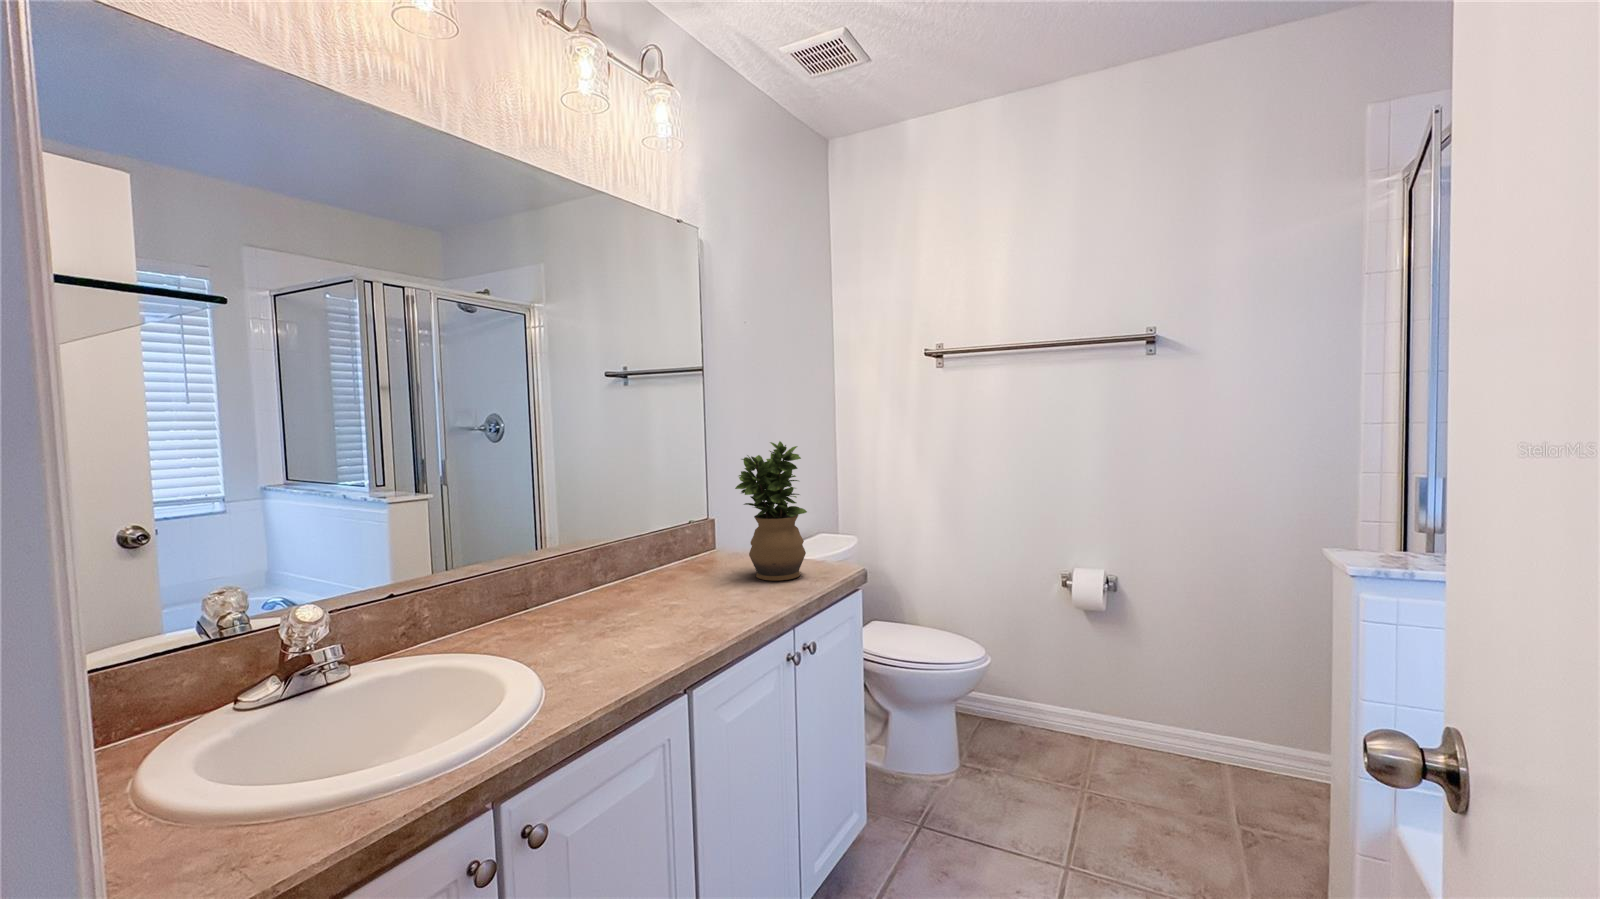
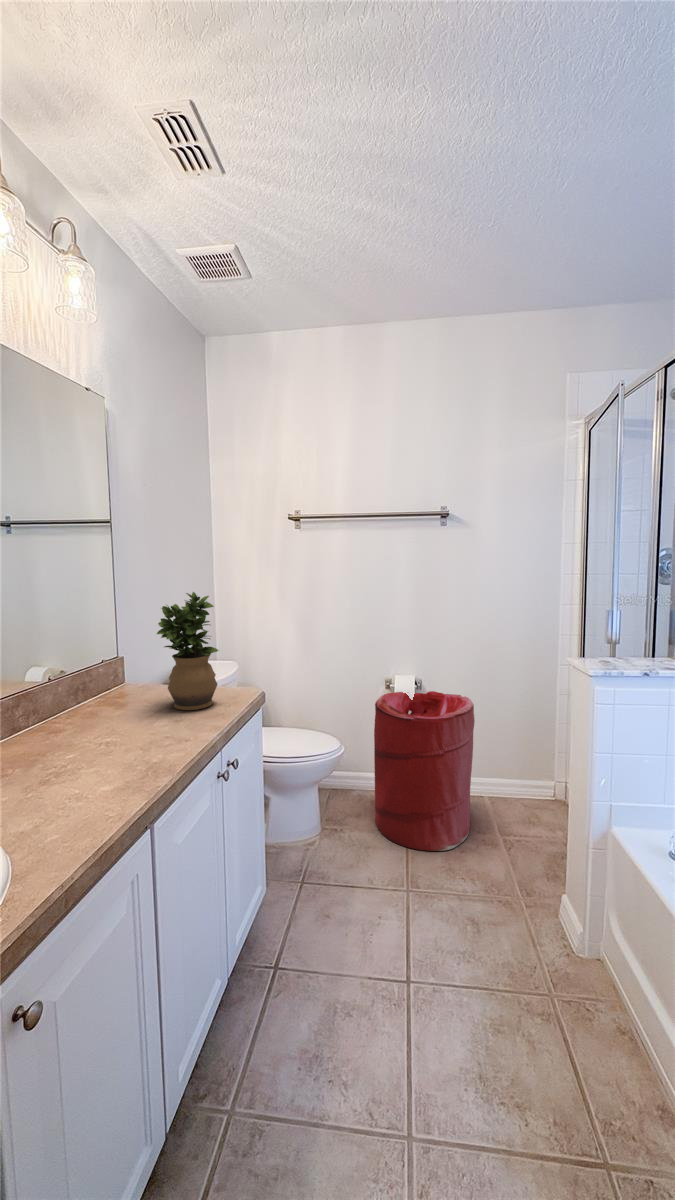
laundry hamper: none [1039,591,1192,827] -> present [374,691,475,851]

